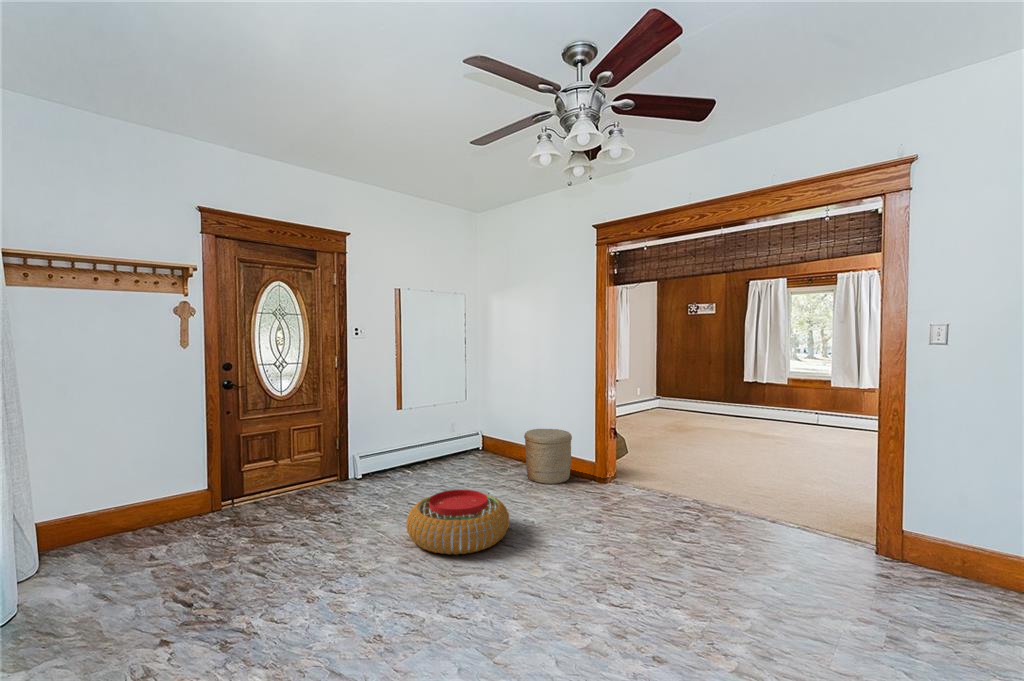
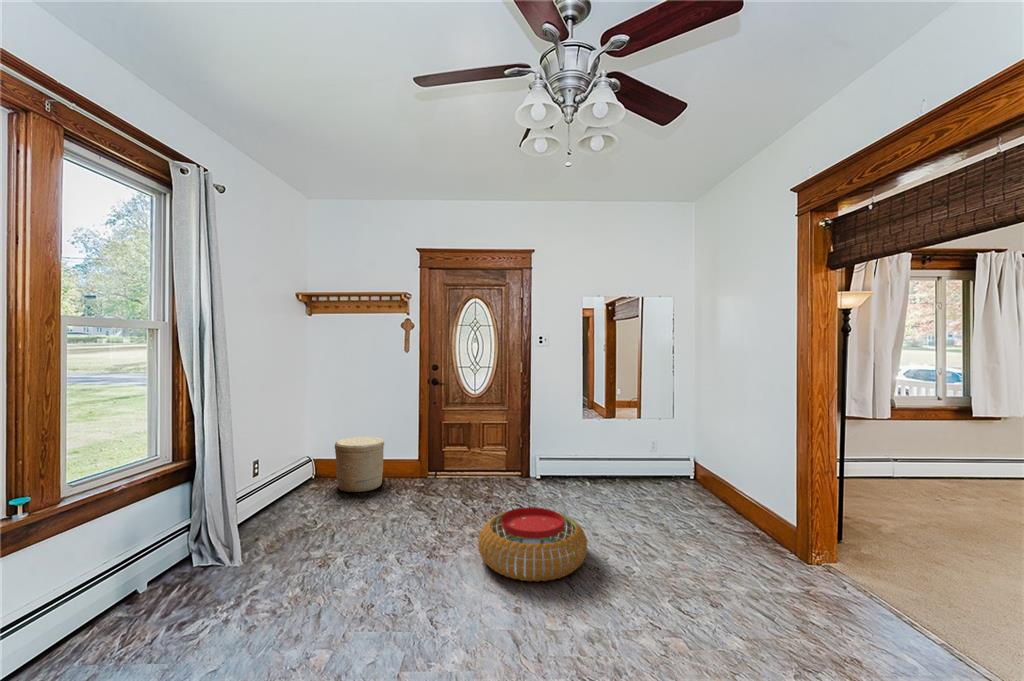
woven basket: present [524,429,572,484] -> present [335,437,384,492]

